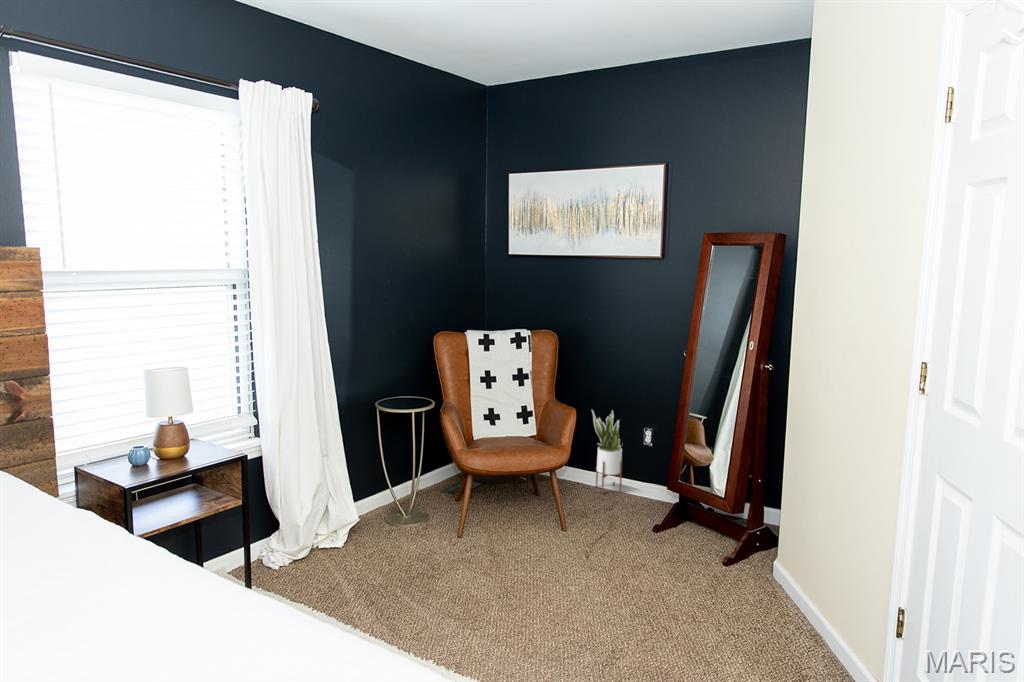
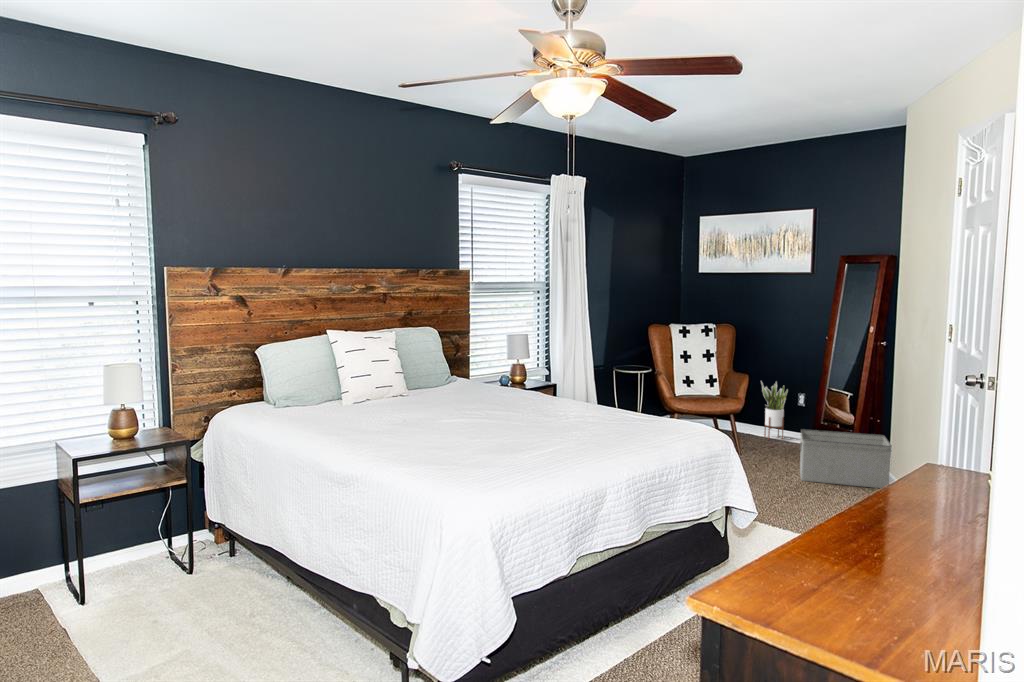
storage bin: none [658,503,804,604] -> present [800,429,892,488]

